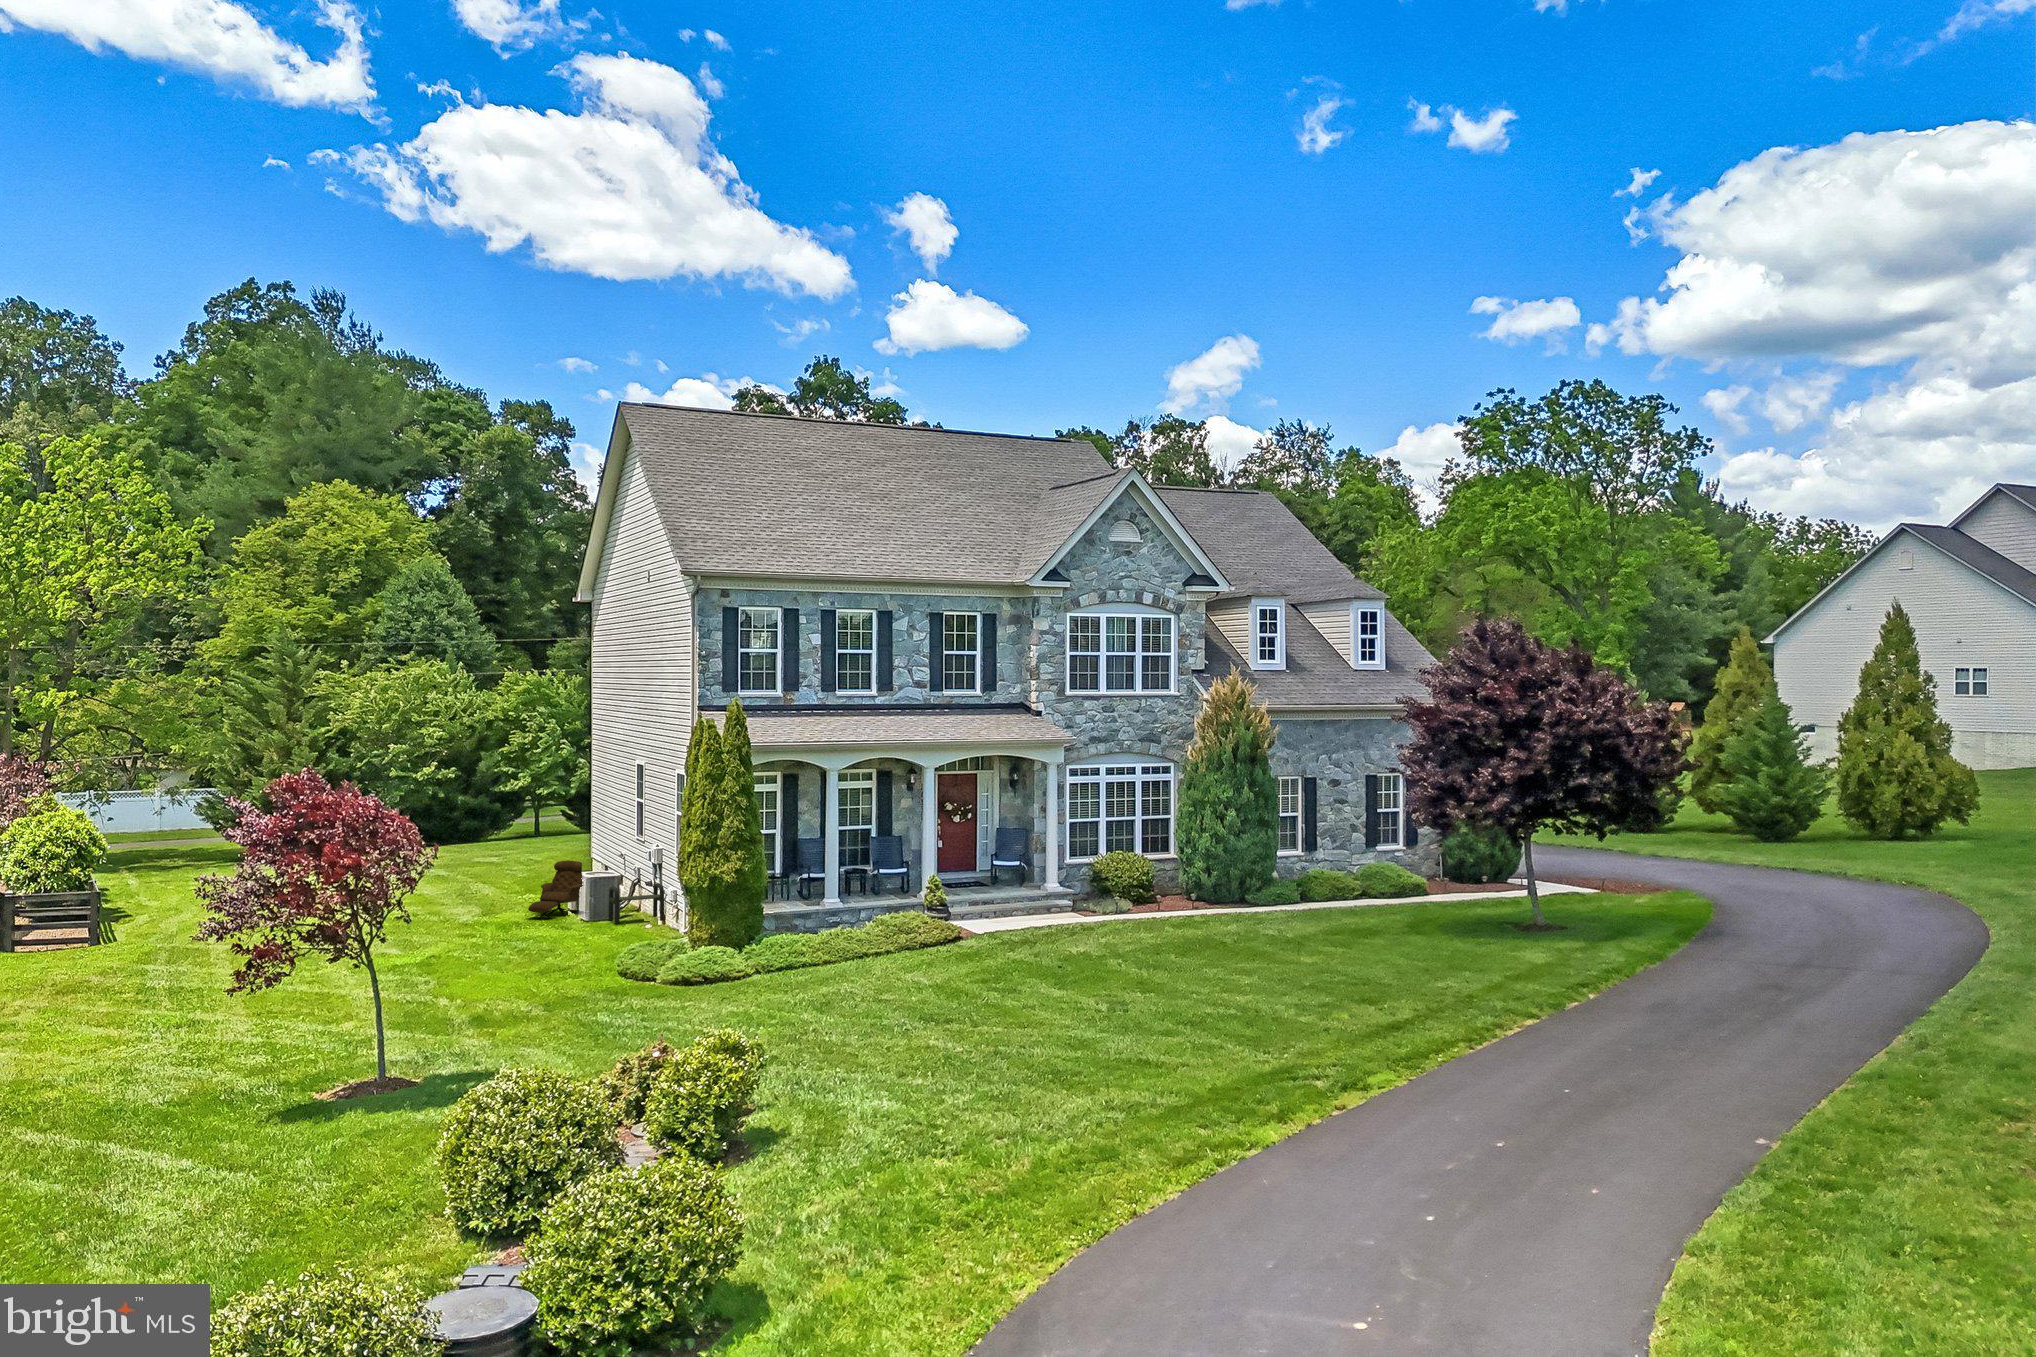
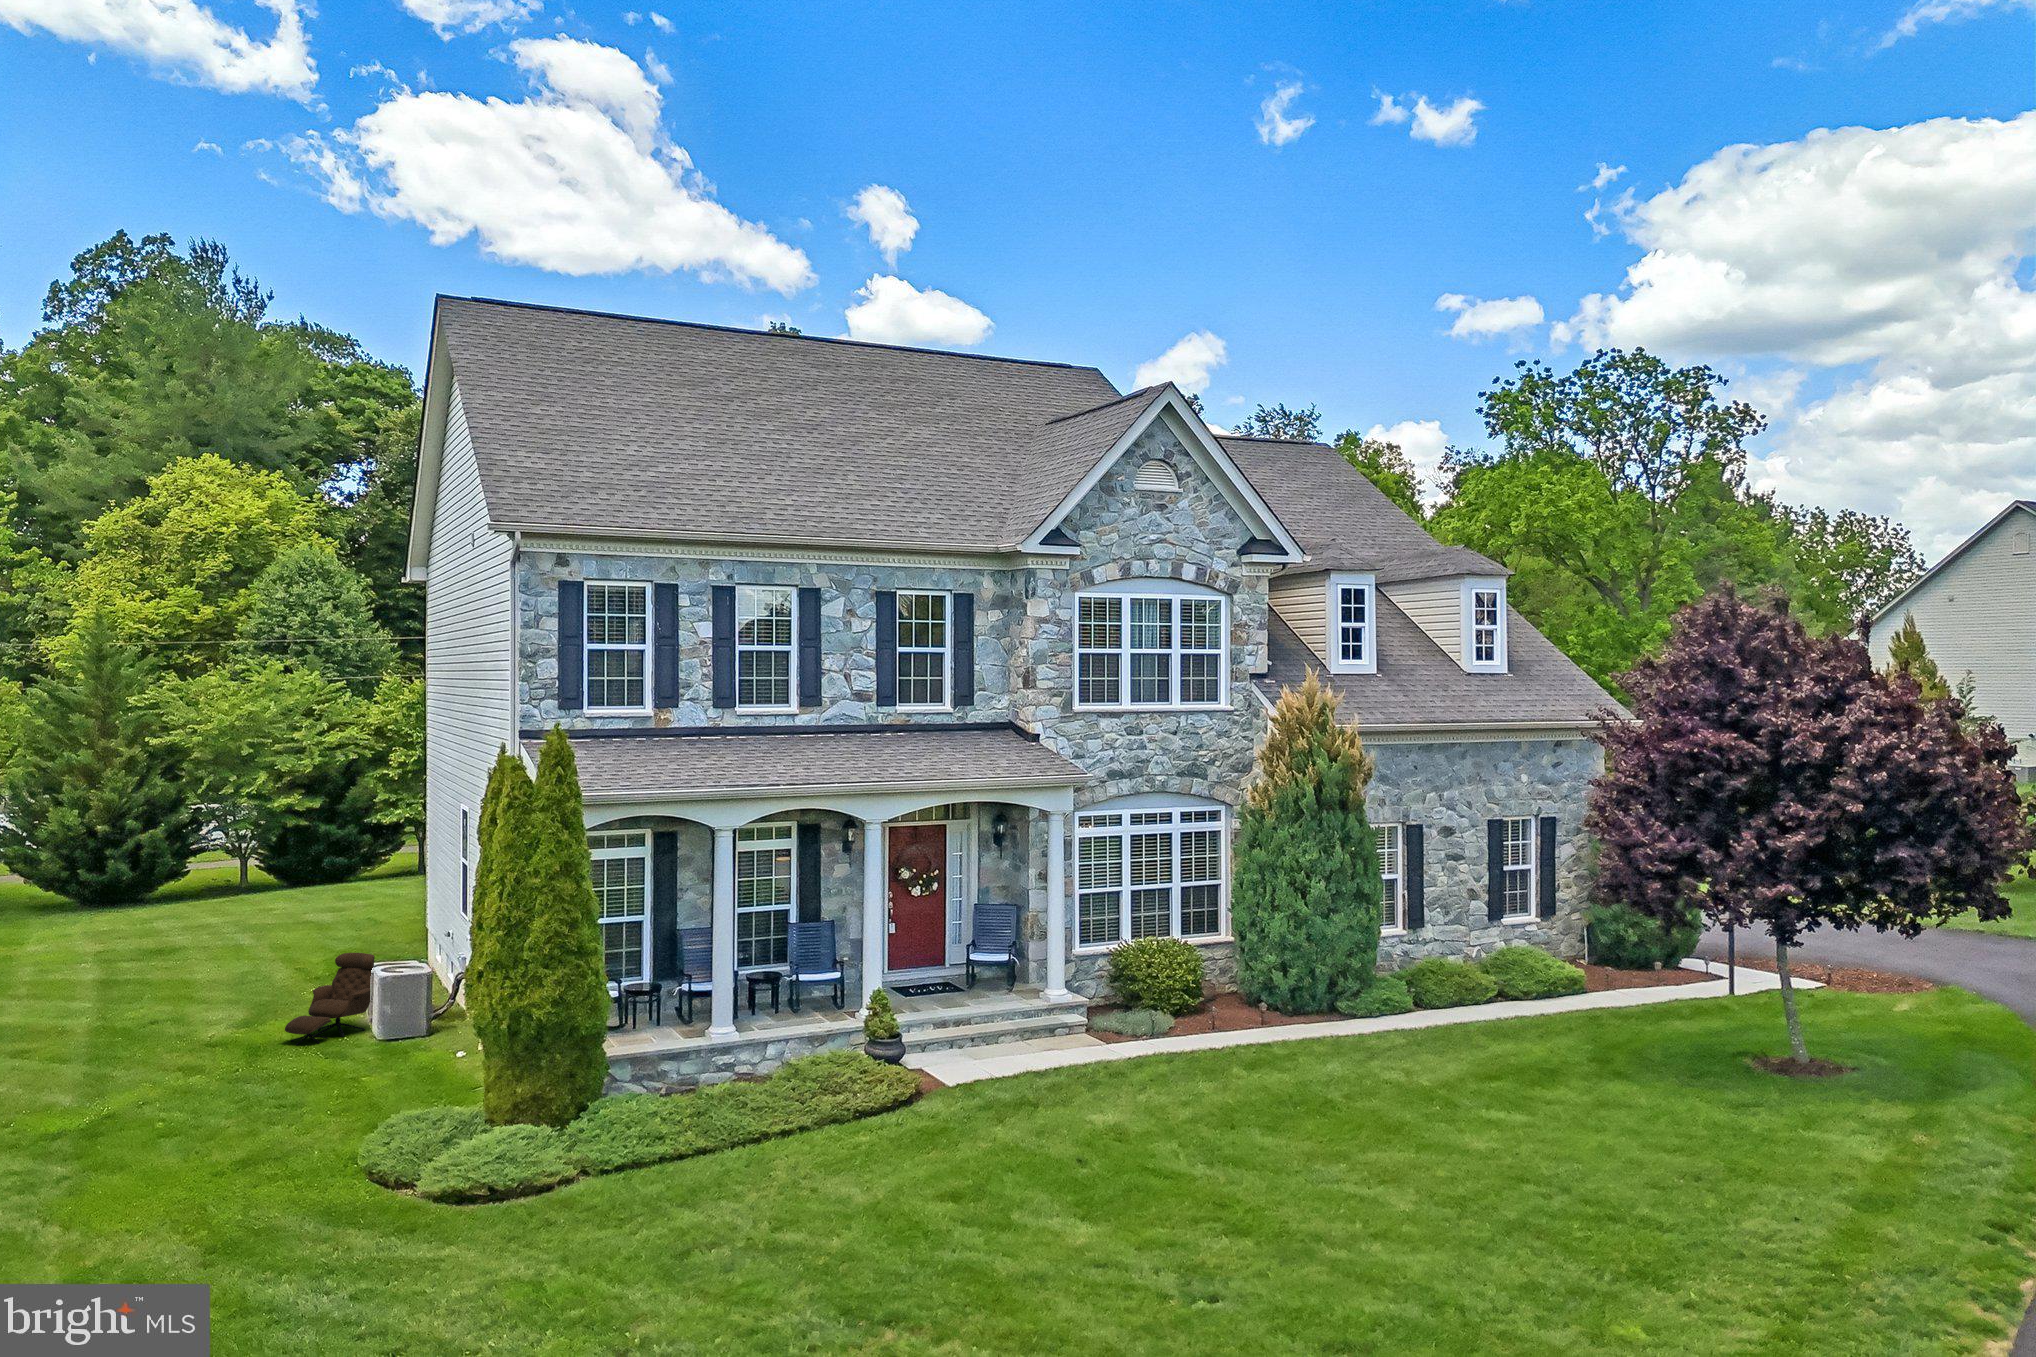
bench: present [608,883,664,924] -> none [399,990,481,1056]

